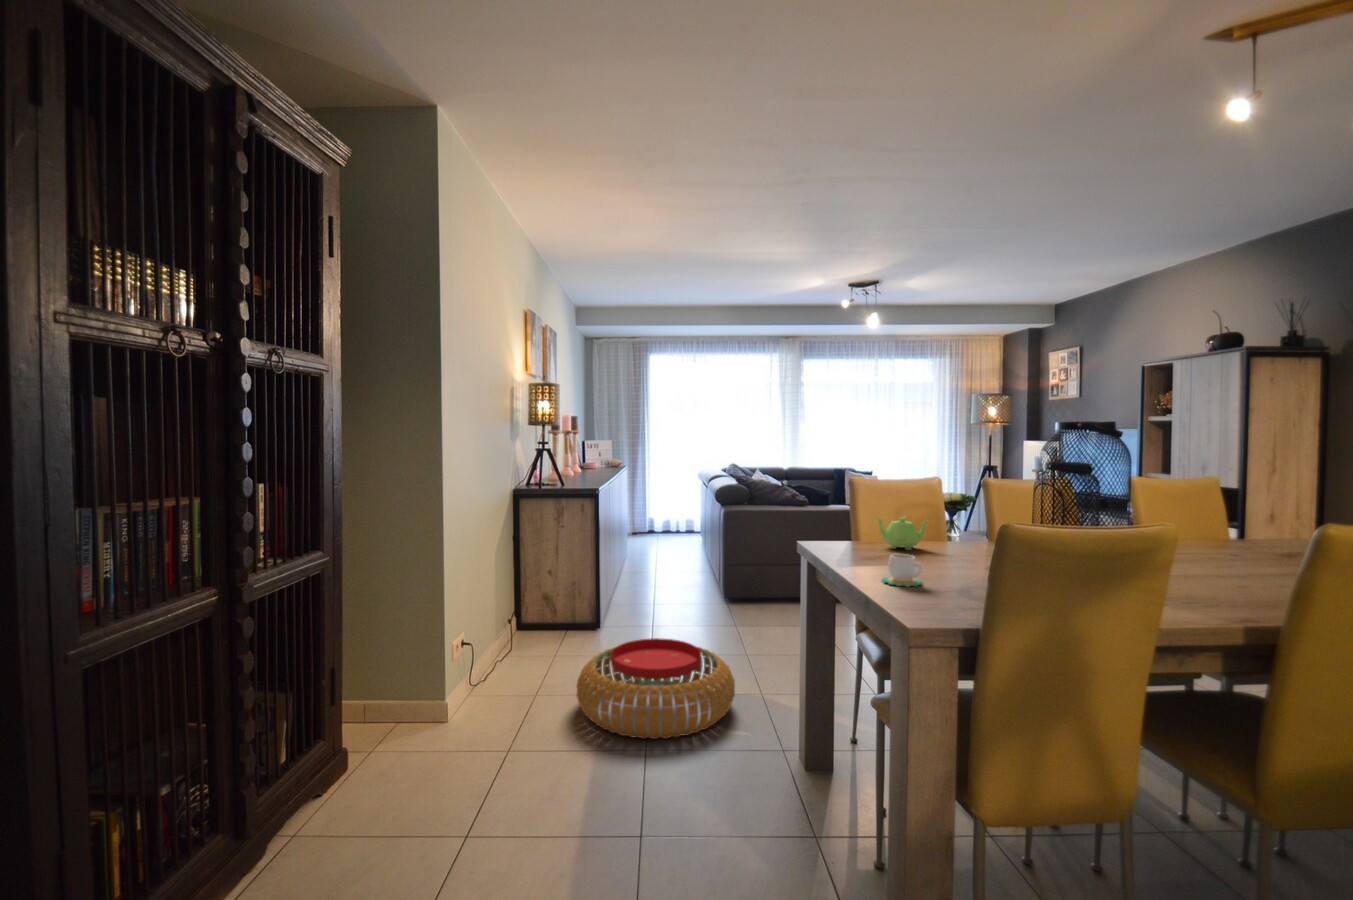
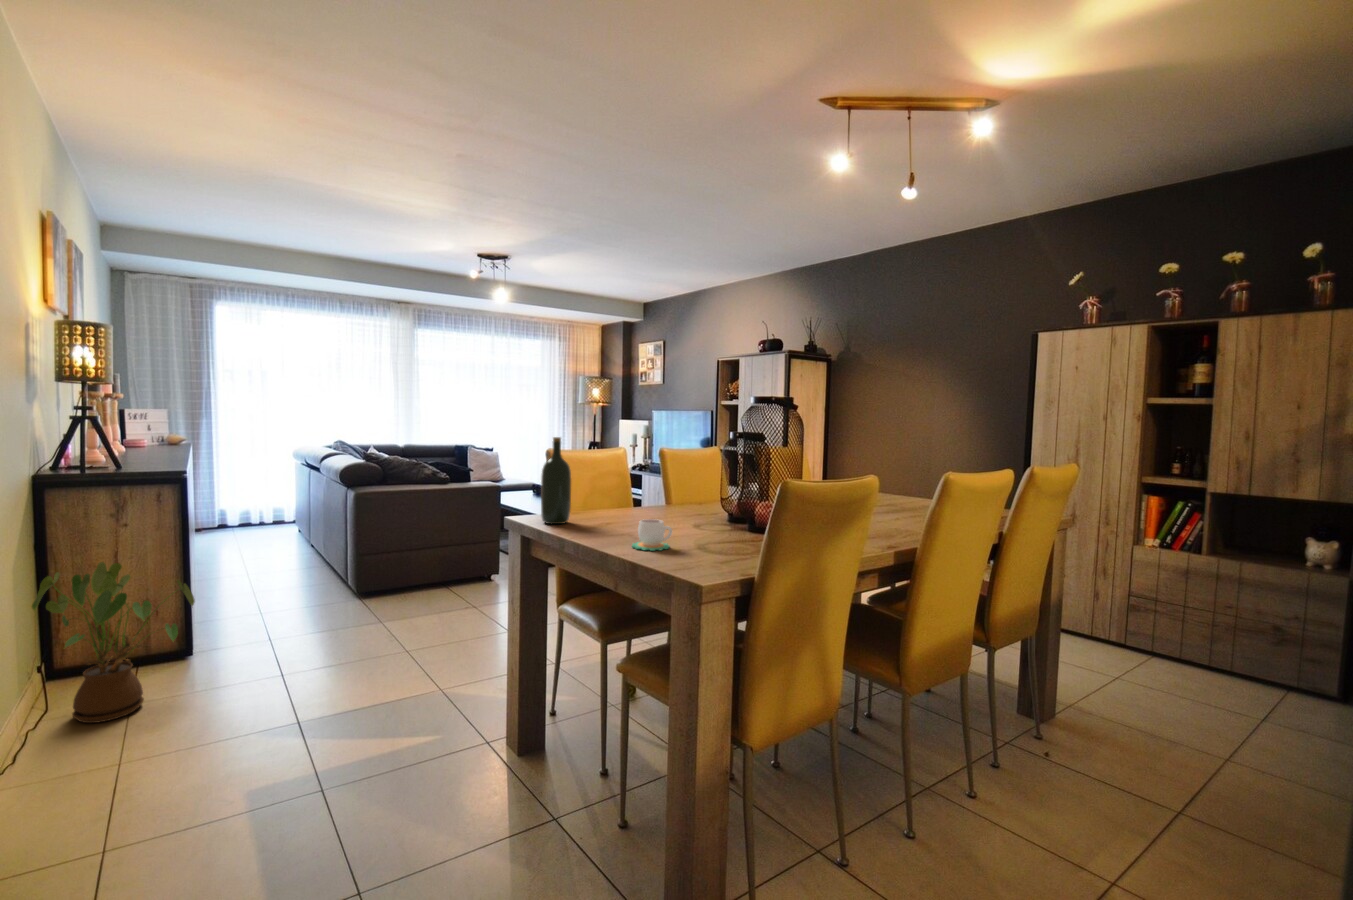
wine bottle: none [824,468,853,552] -> present [541,437,571,524]
teapot: present [877,516,928,550] -> none [584,484,635,517]
house plant: none [507,553,595,666] -> present [32,562,195,723]
pouf: present [577,638,735,739] -> none [194,647,421,782]

